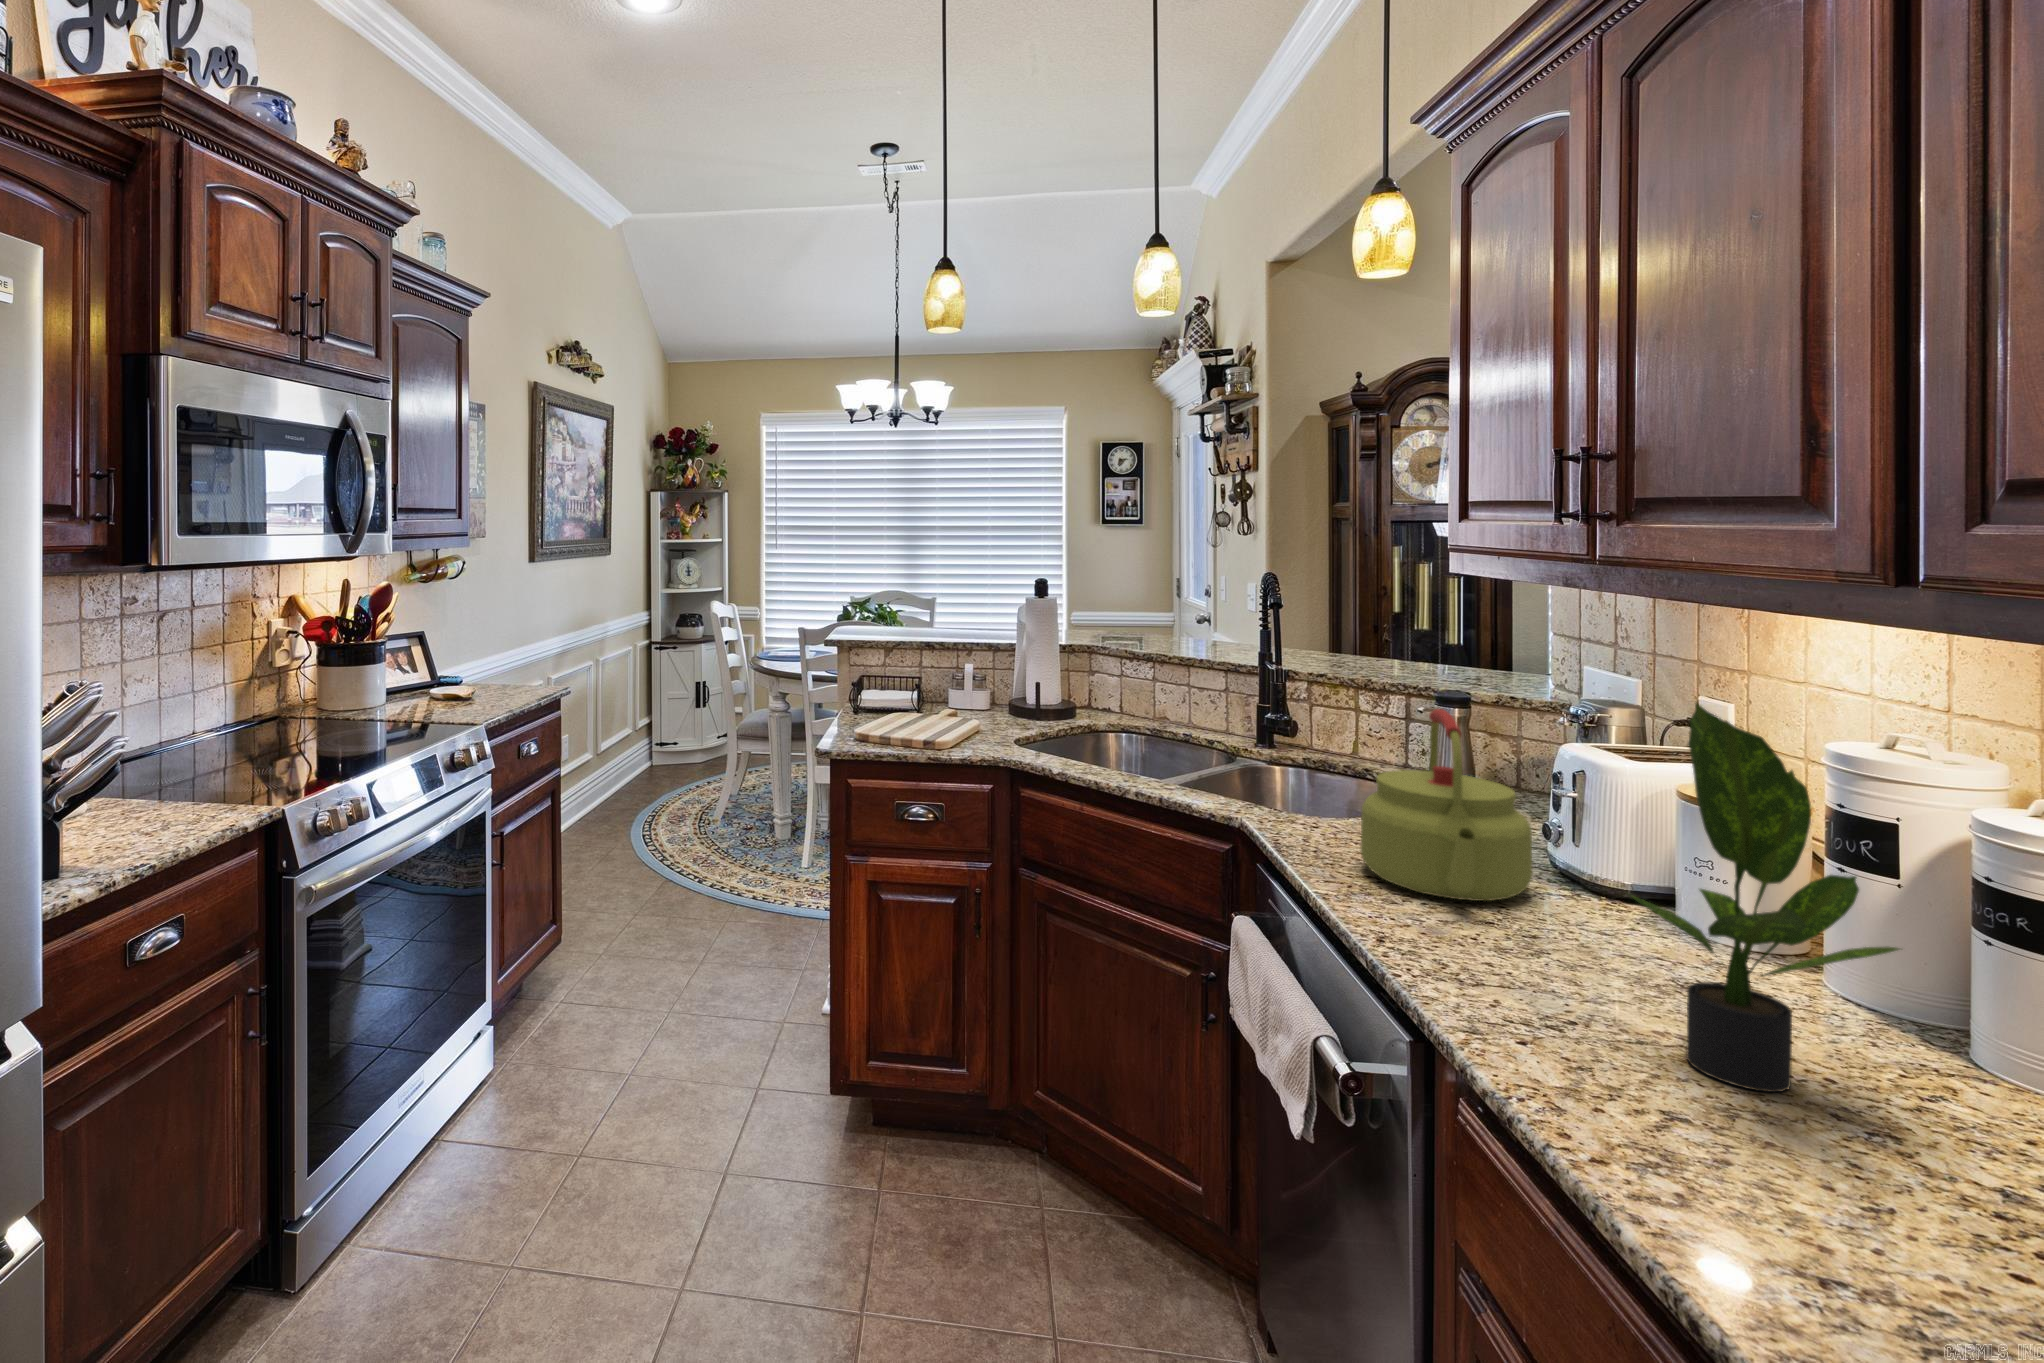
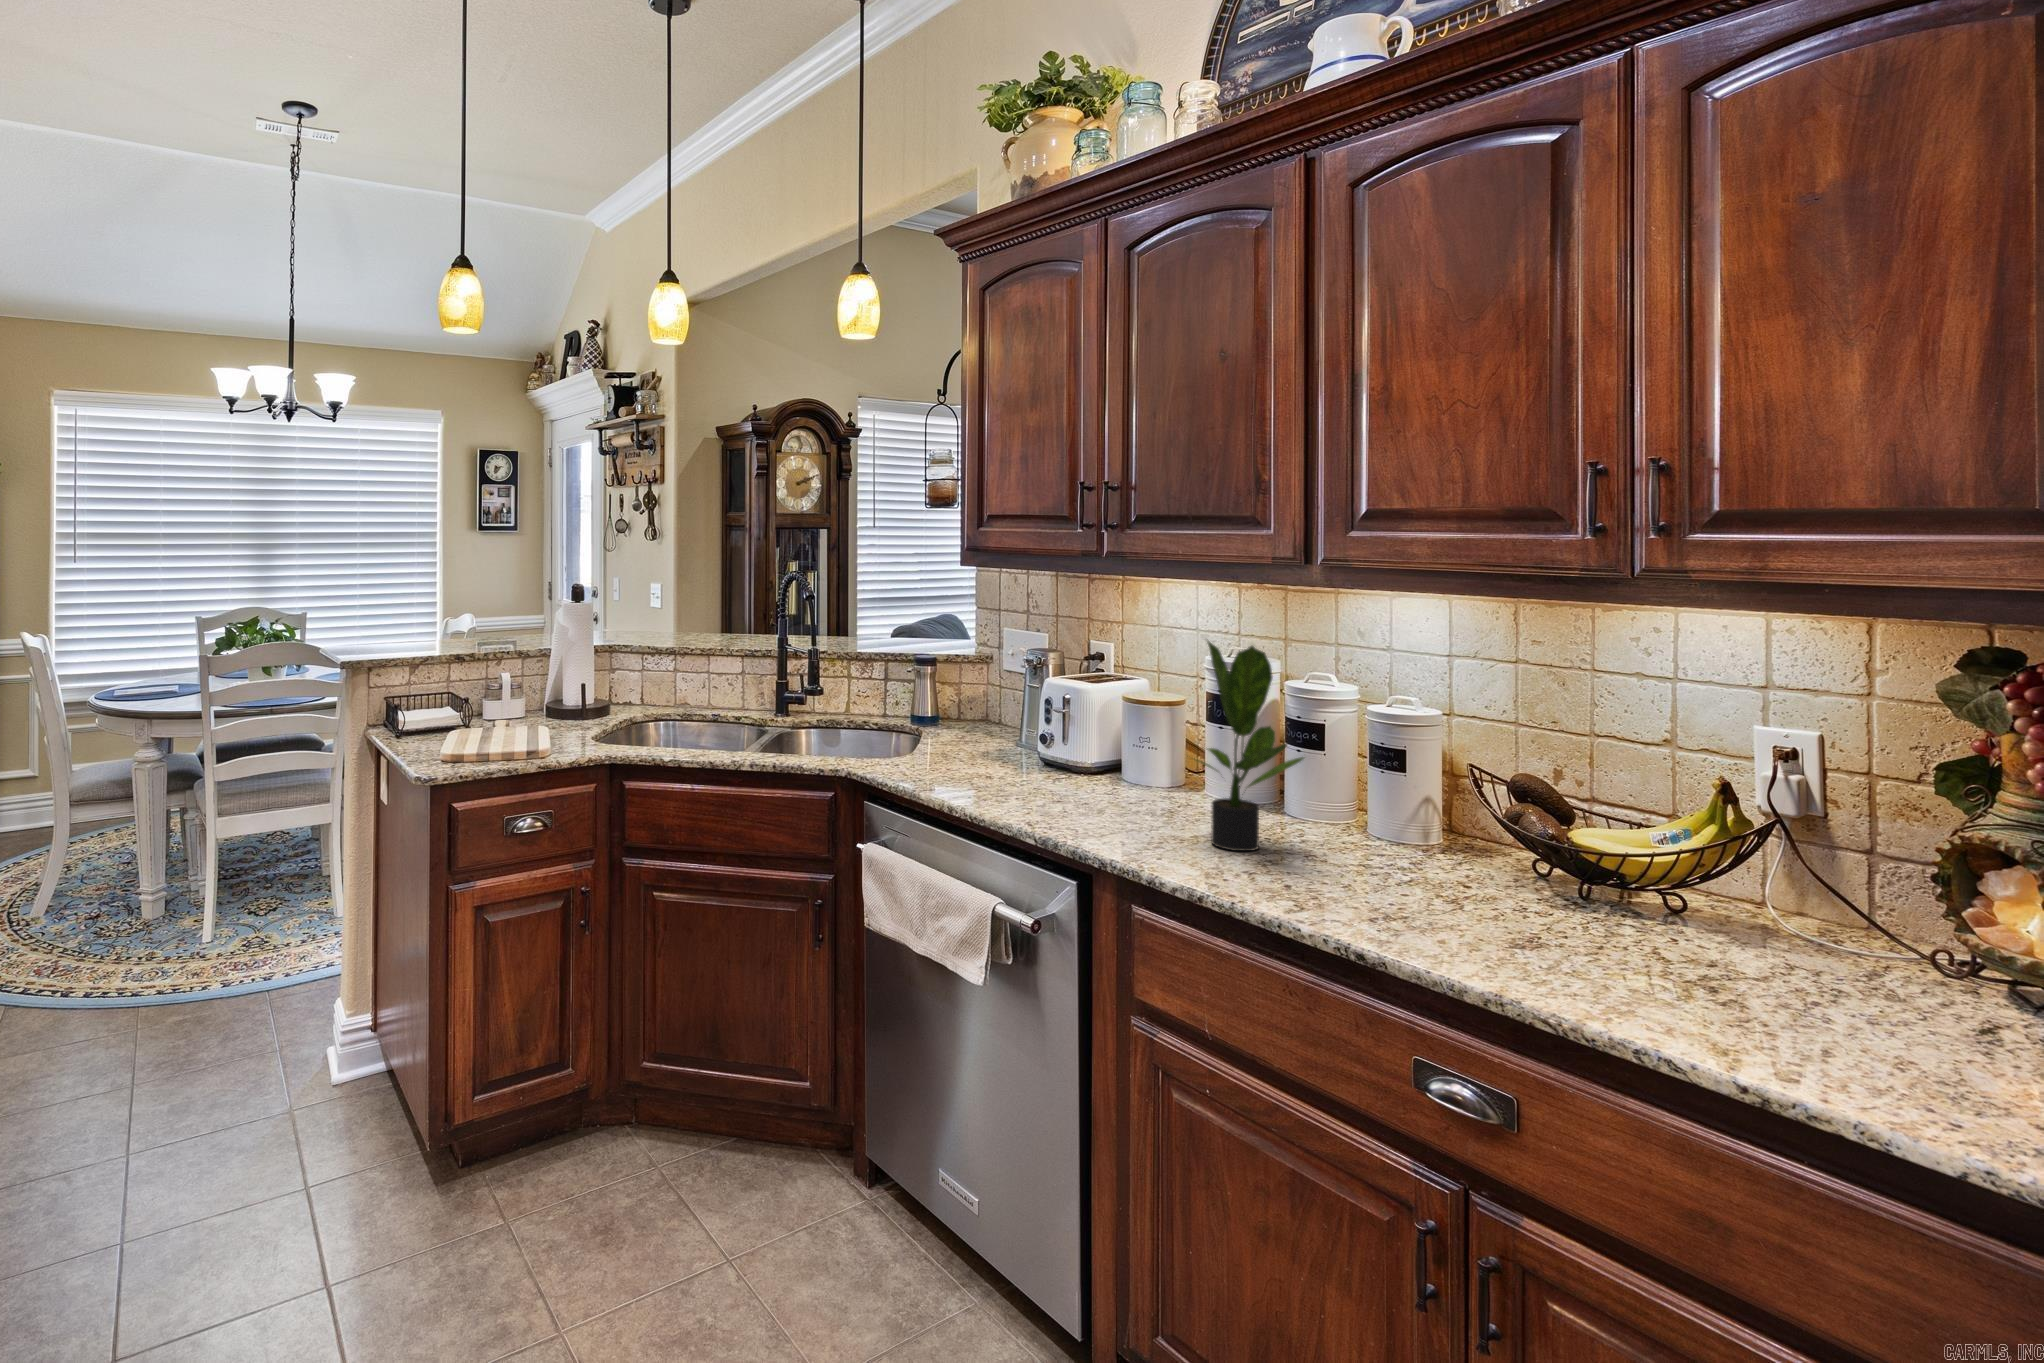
kettle: present [1360,709,1532,901] -> none [951,664,1055,793]

